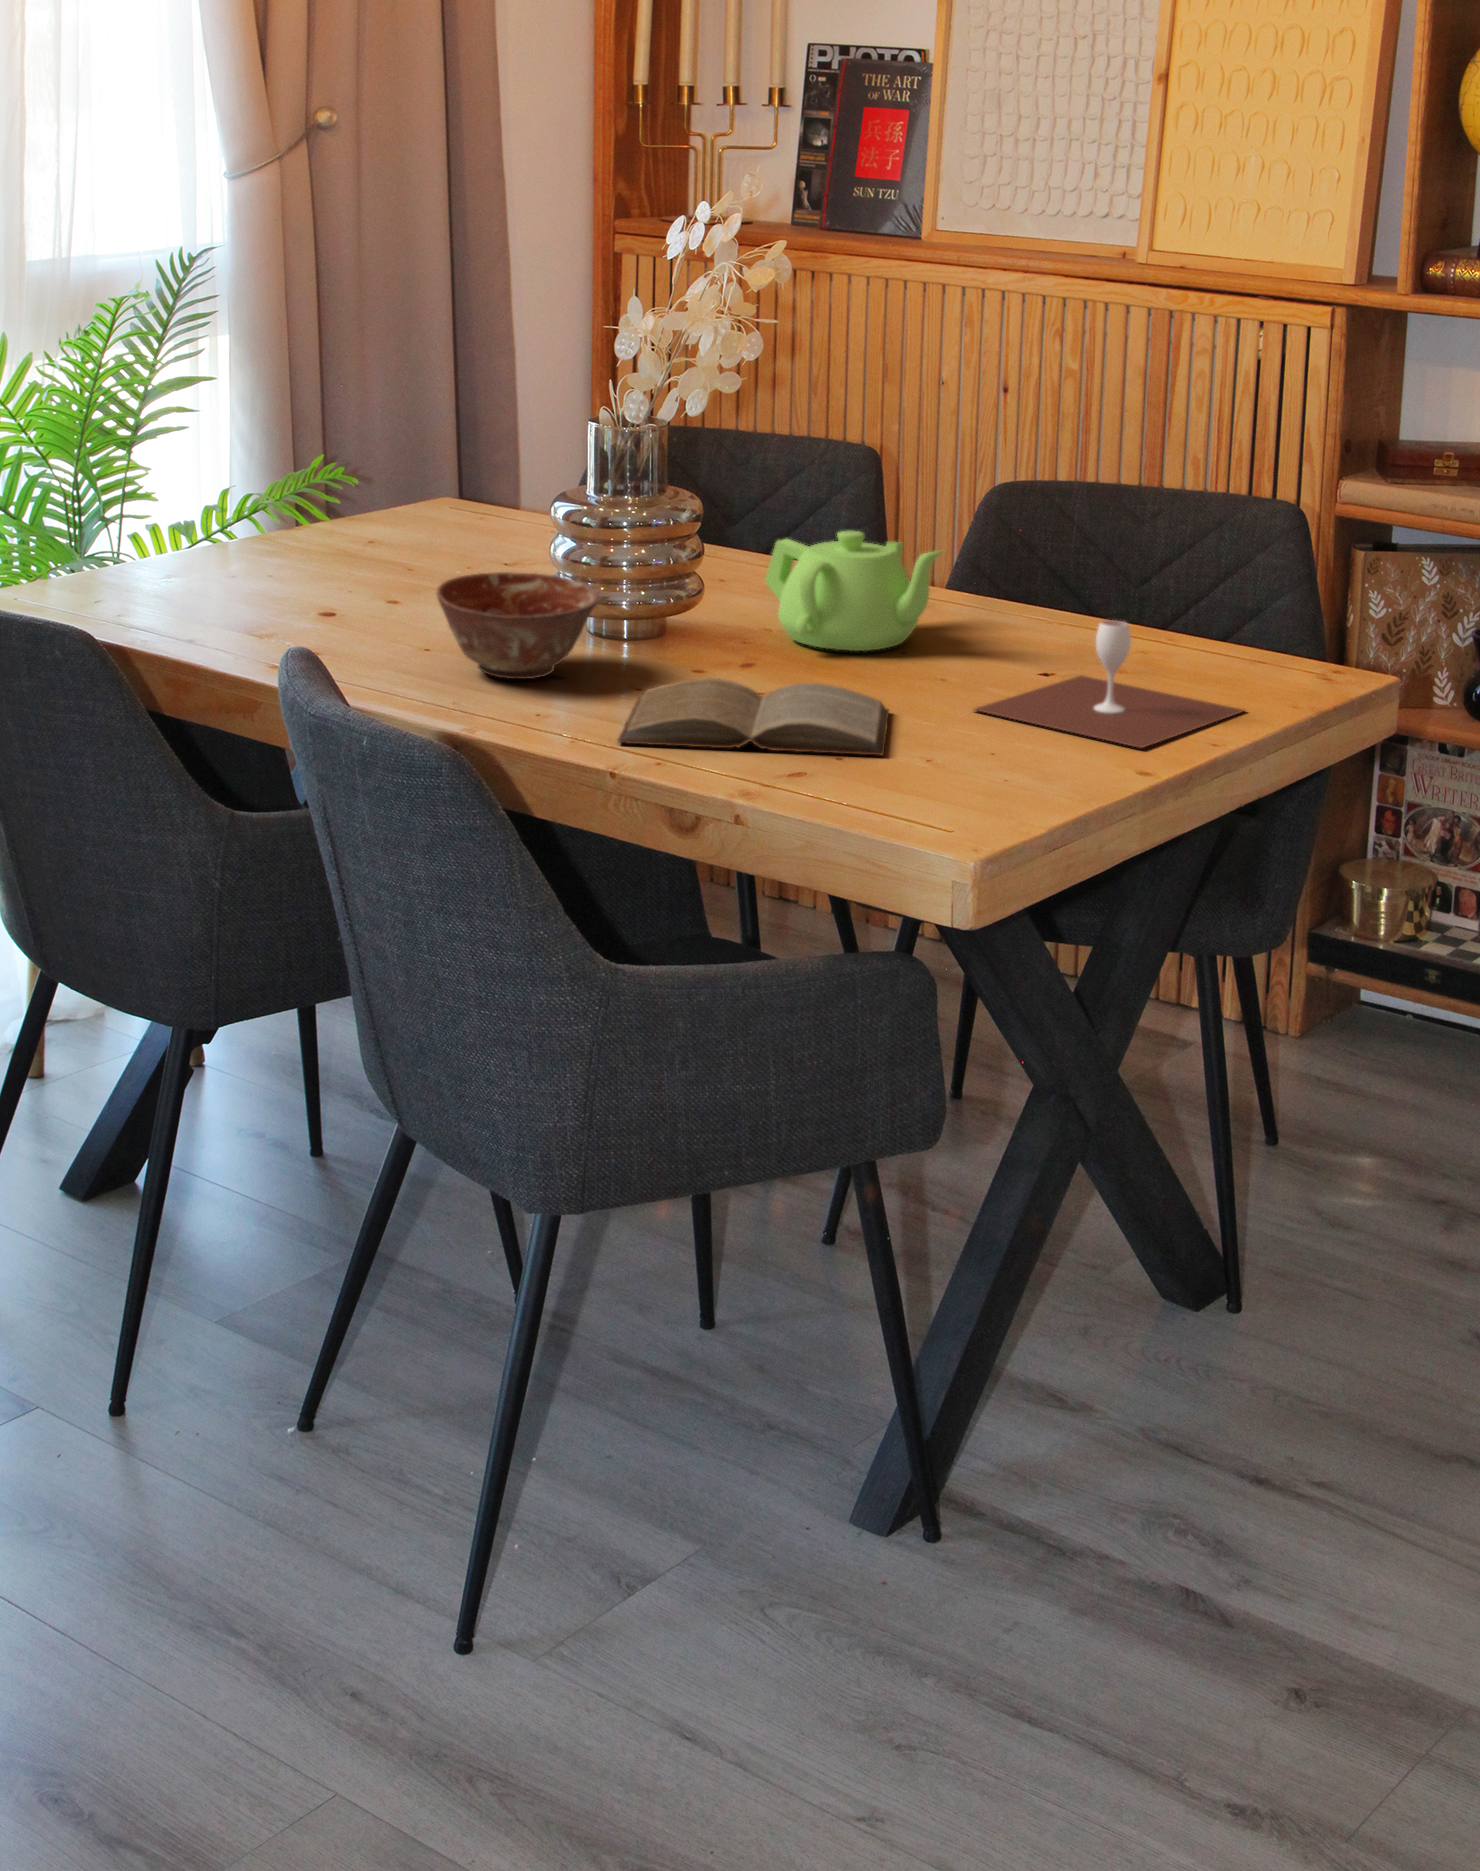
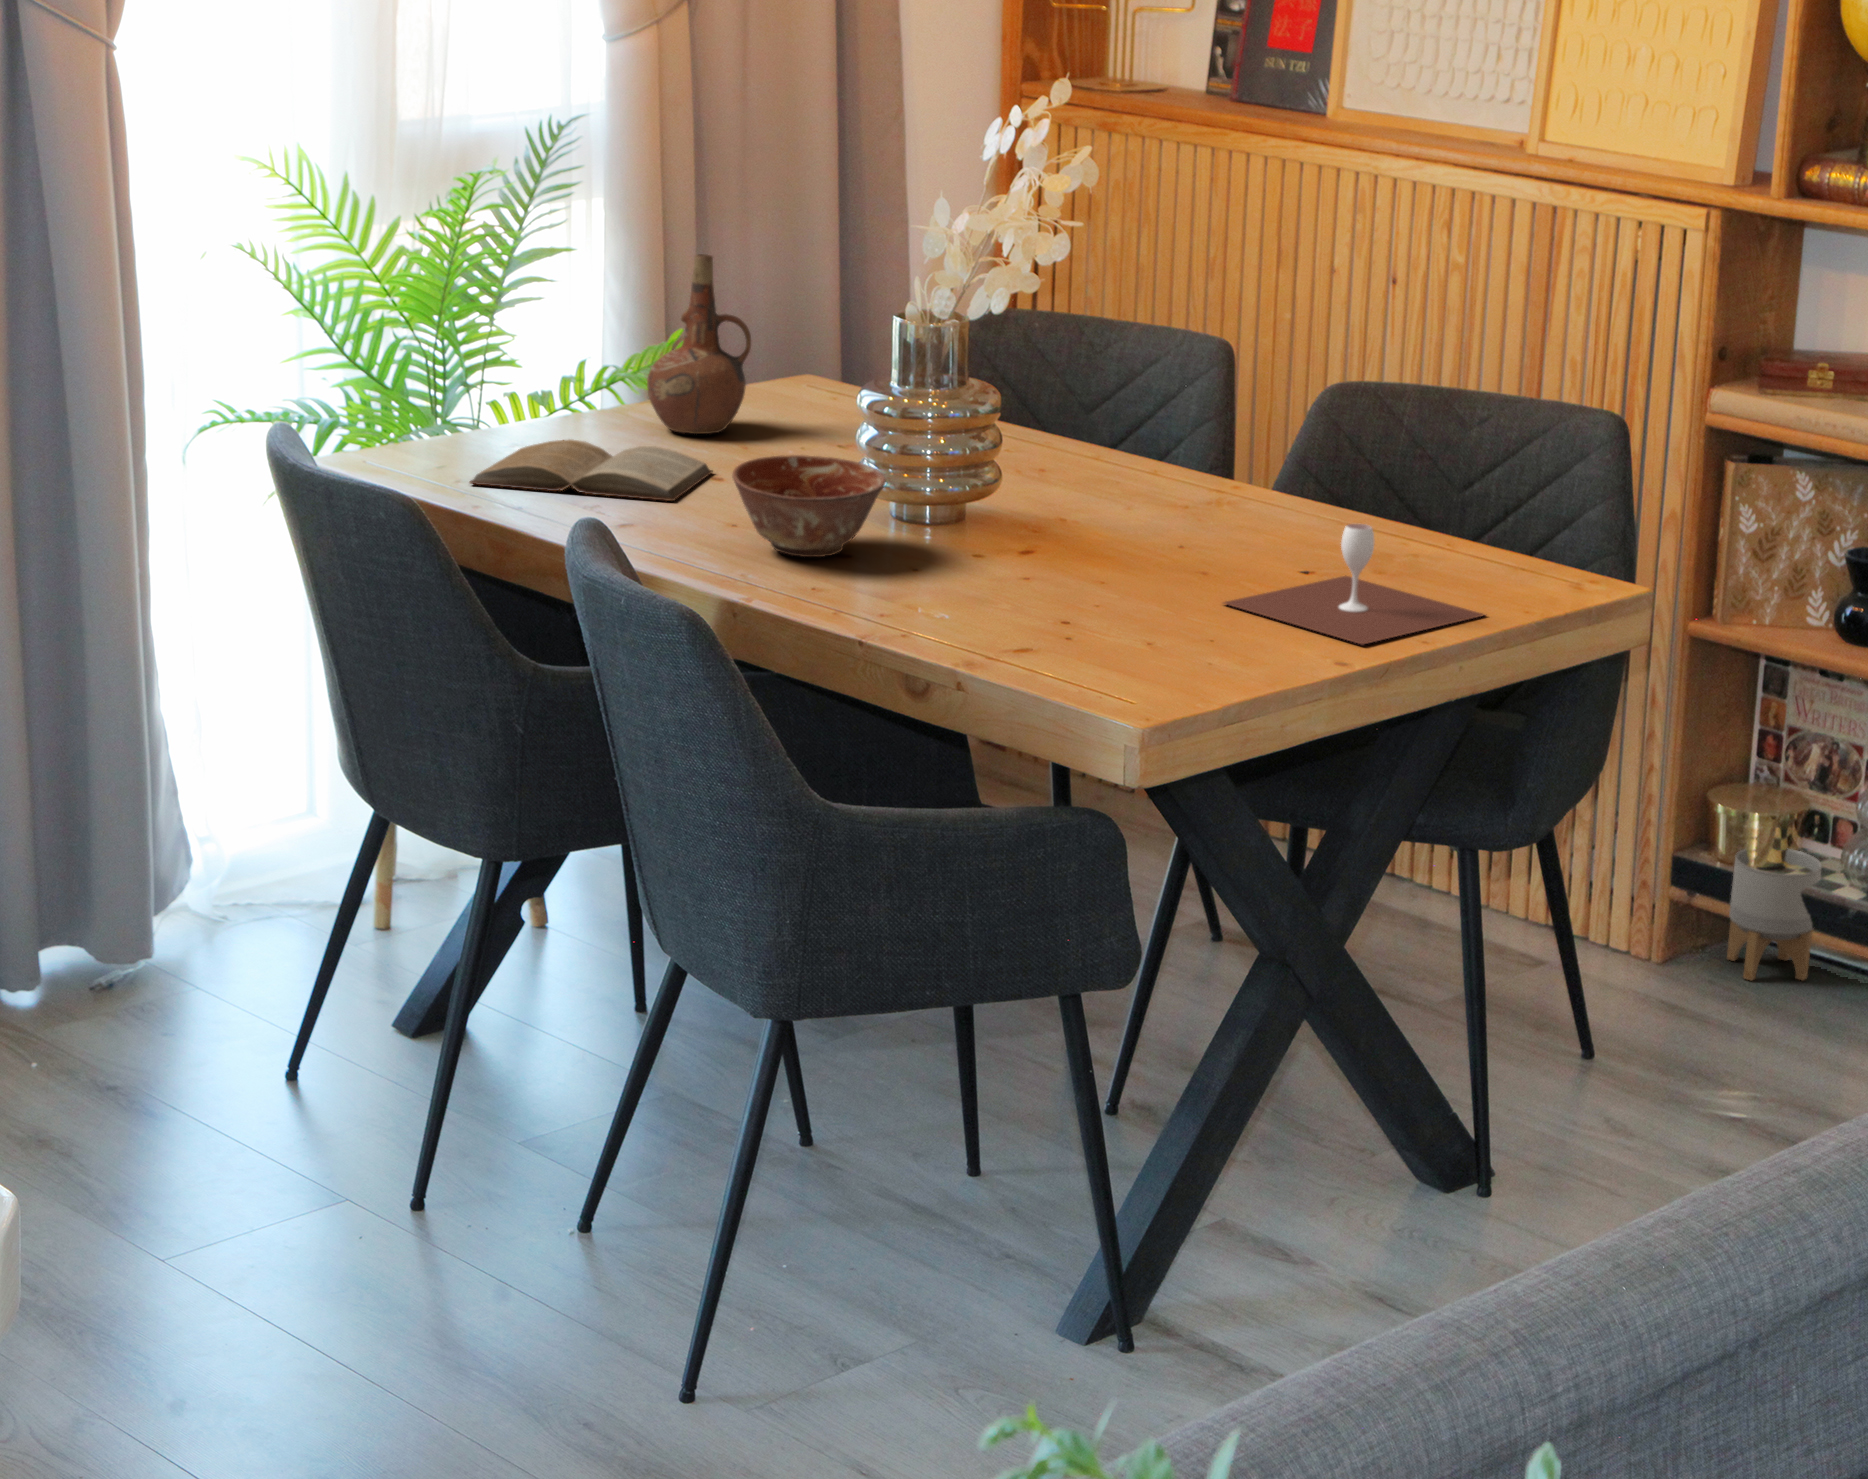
ceramic pitcher: none [305,374,411,557] -> present [647,254,751,434]
teapot: present [765,531,942,651] -> none [1063,427,1225,544]
book: present [618,678,889,755] -> present [469,439,713,501]
planter: none [1366,920,1458,1053] -> present [1727,849,1822,980]

